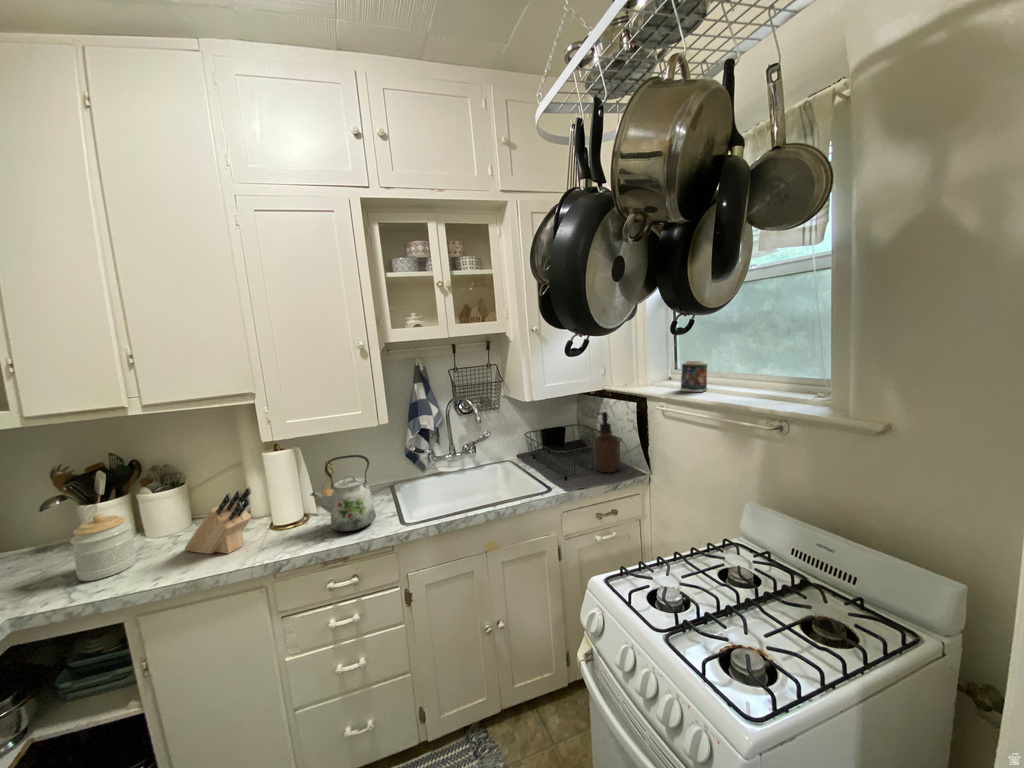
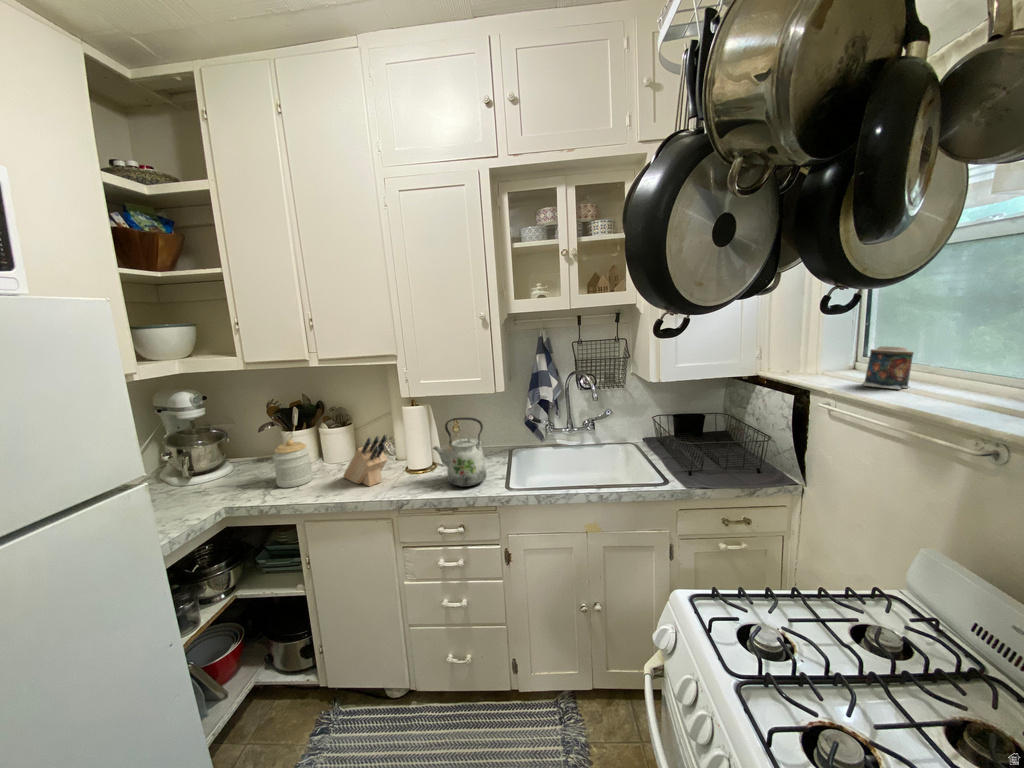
soap dispenser: present [593,412,621,473] -> none [729,402,765,474]

